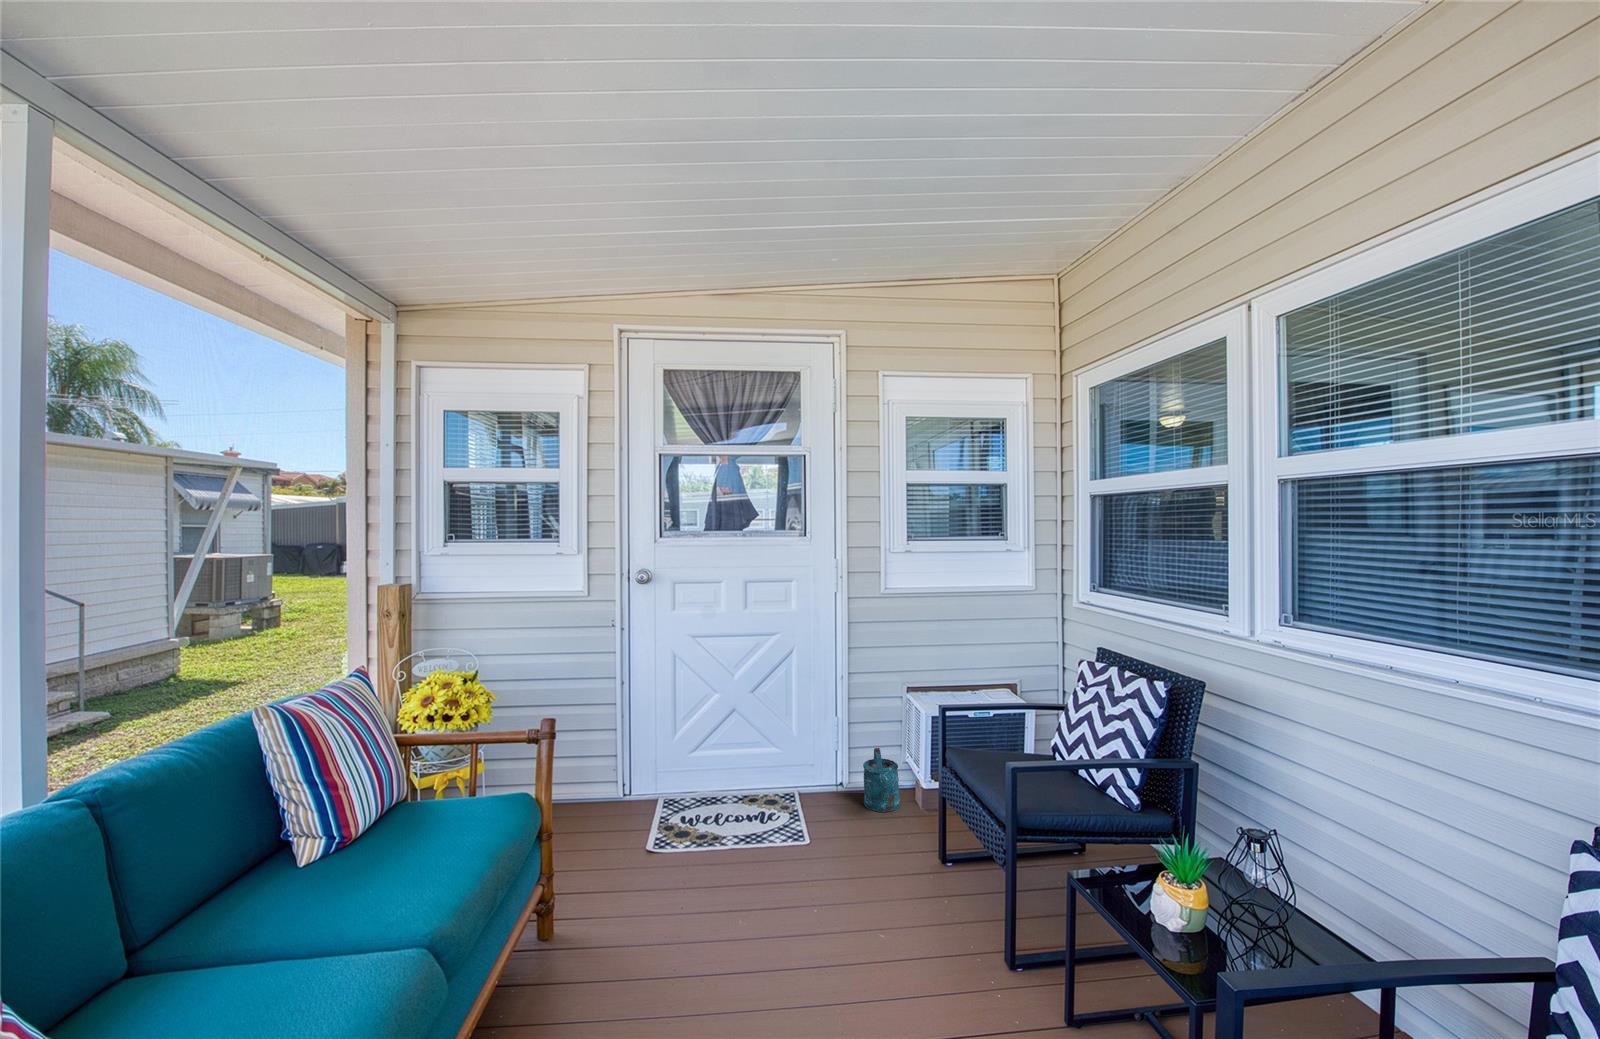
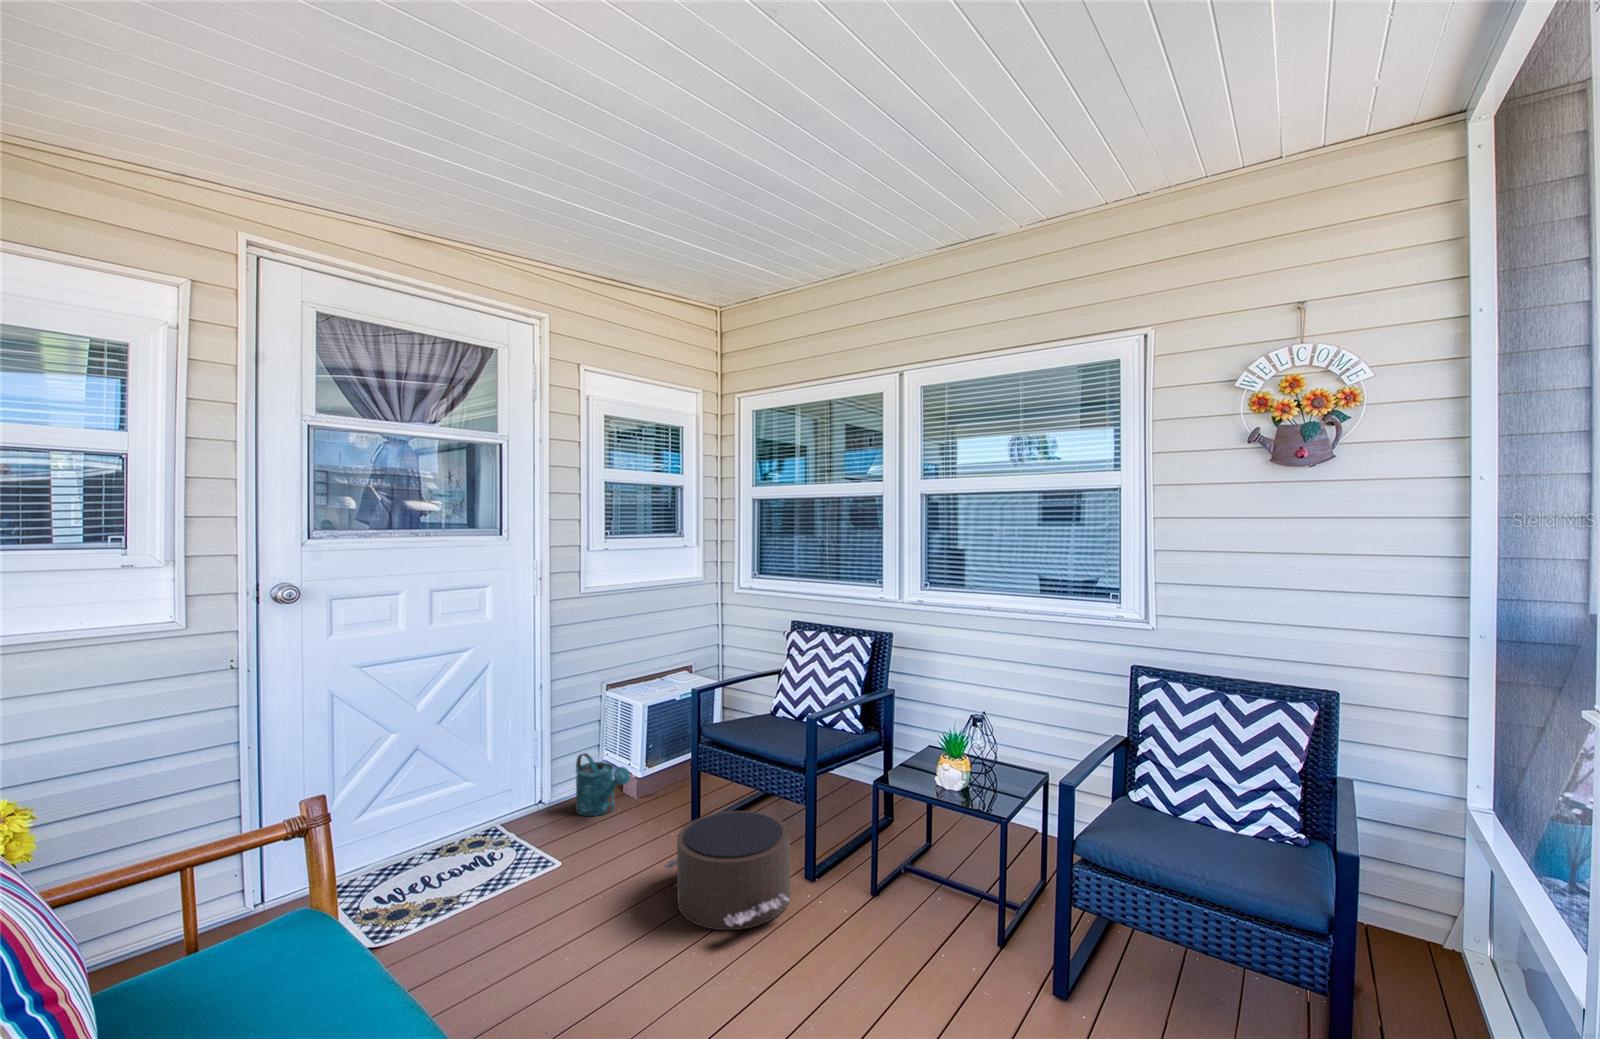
pouf: none [840,842,966,981] -> present [664,811,791,930]

